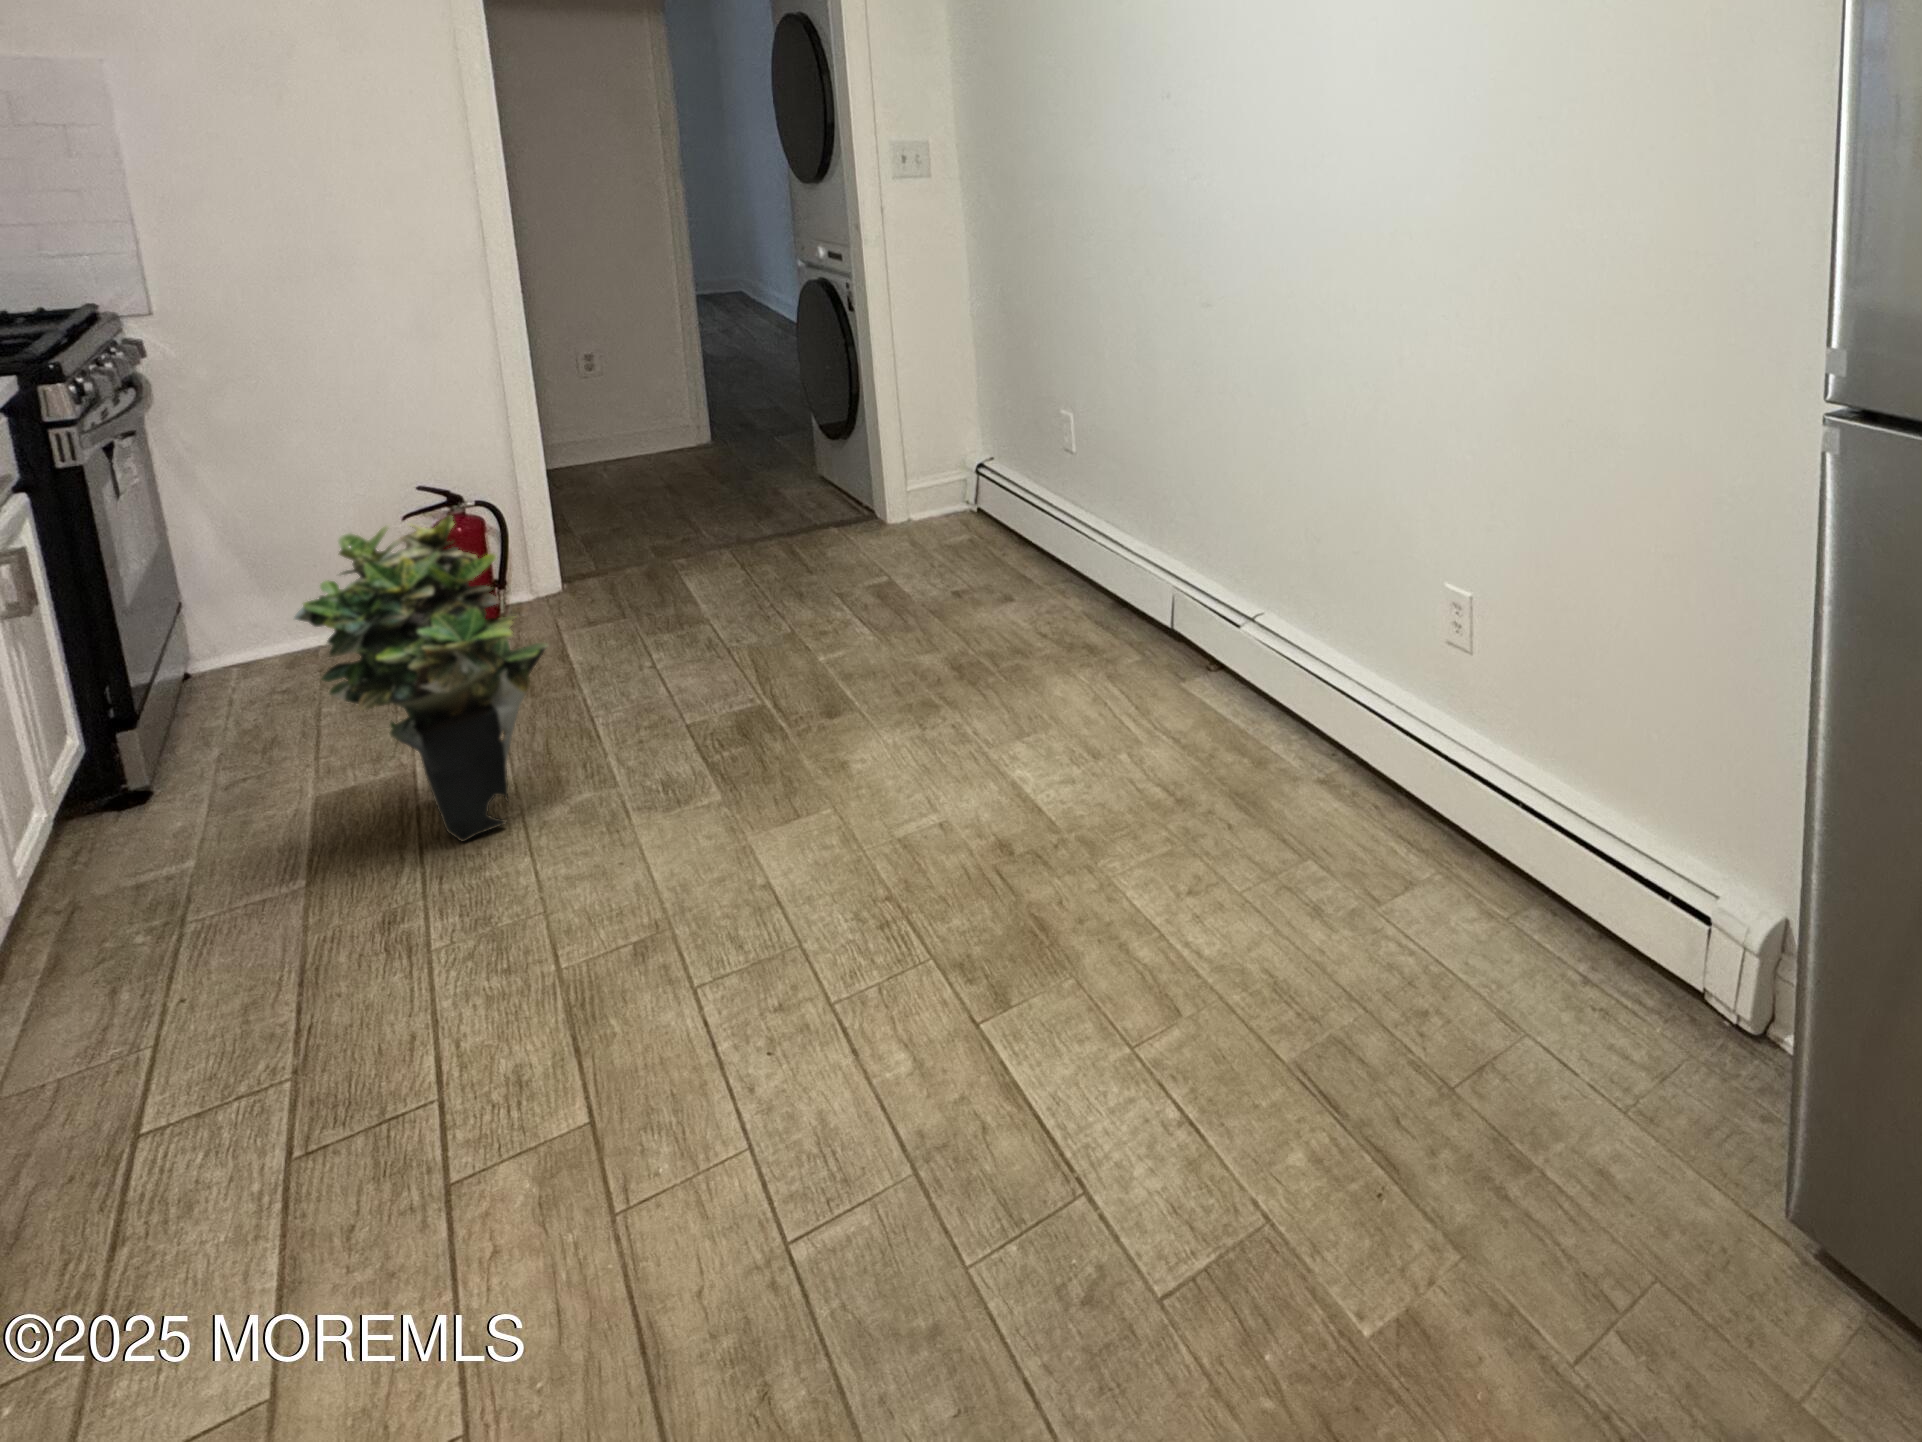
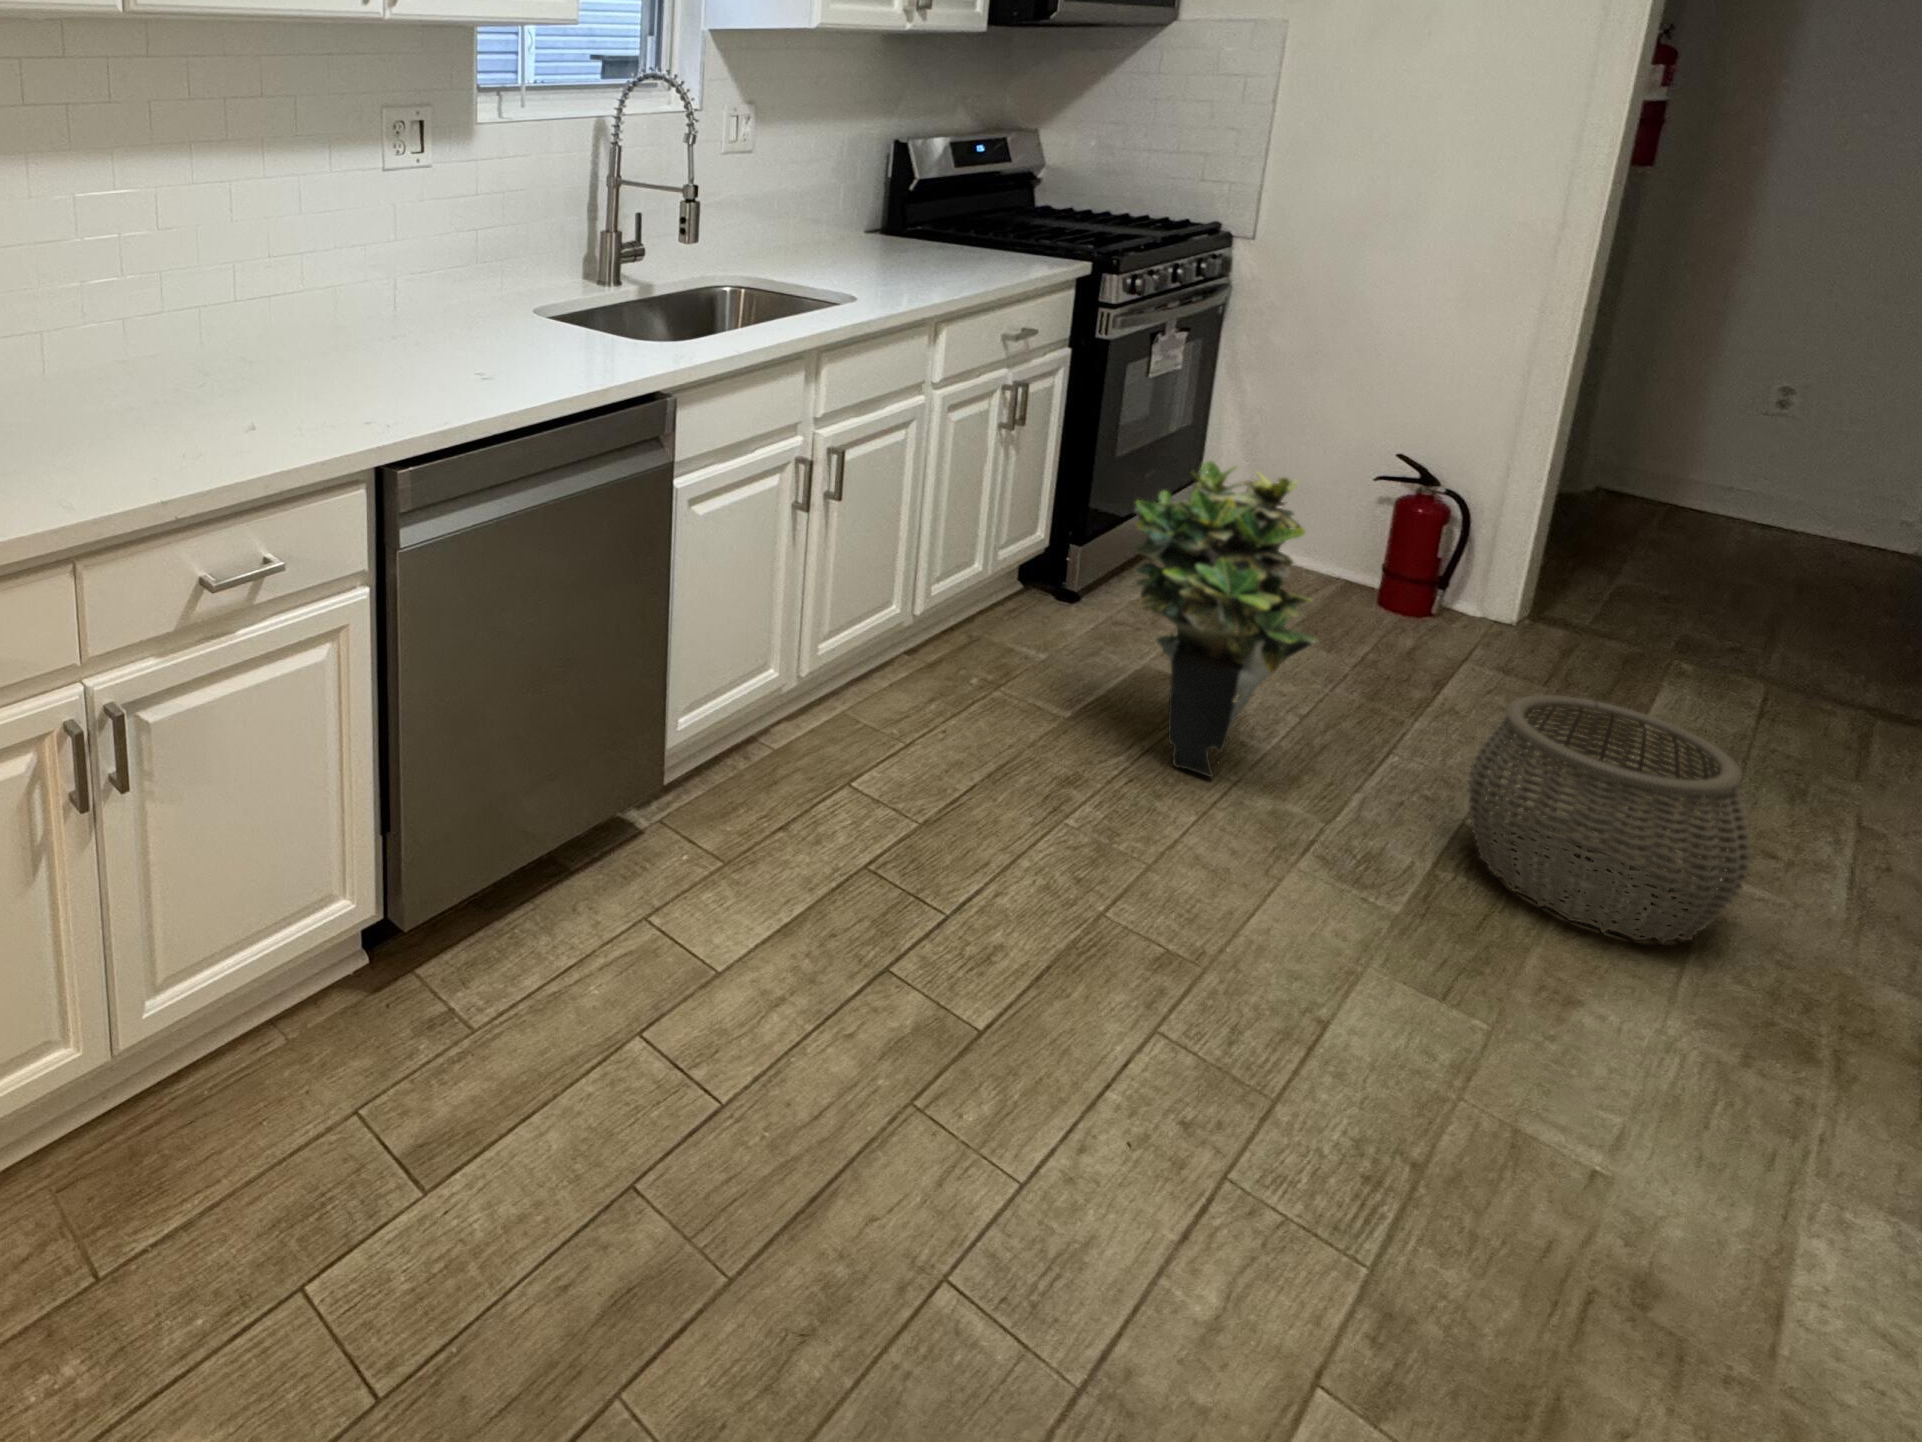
woven basket: none [688,572,861,739] -> present [1468,695,1751,943]

